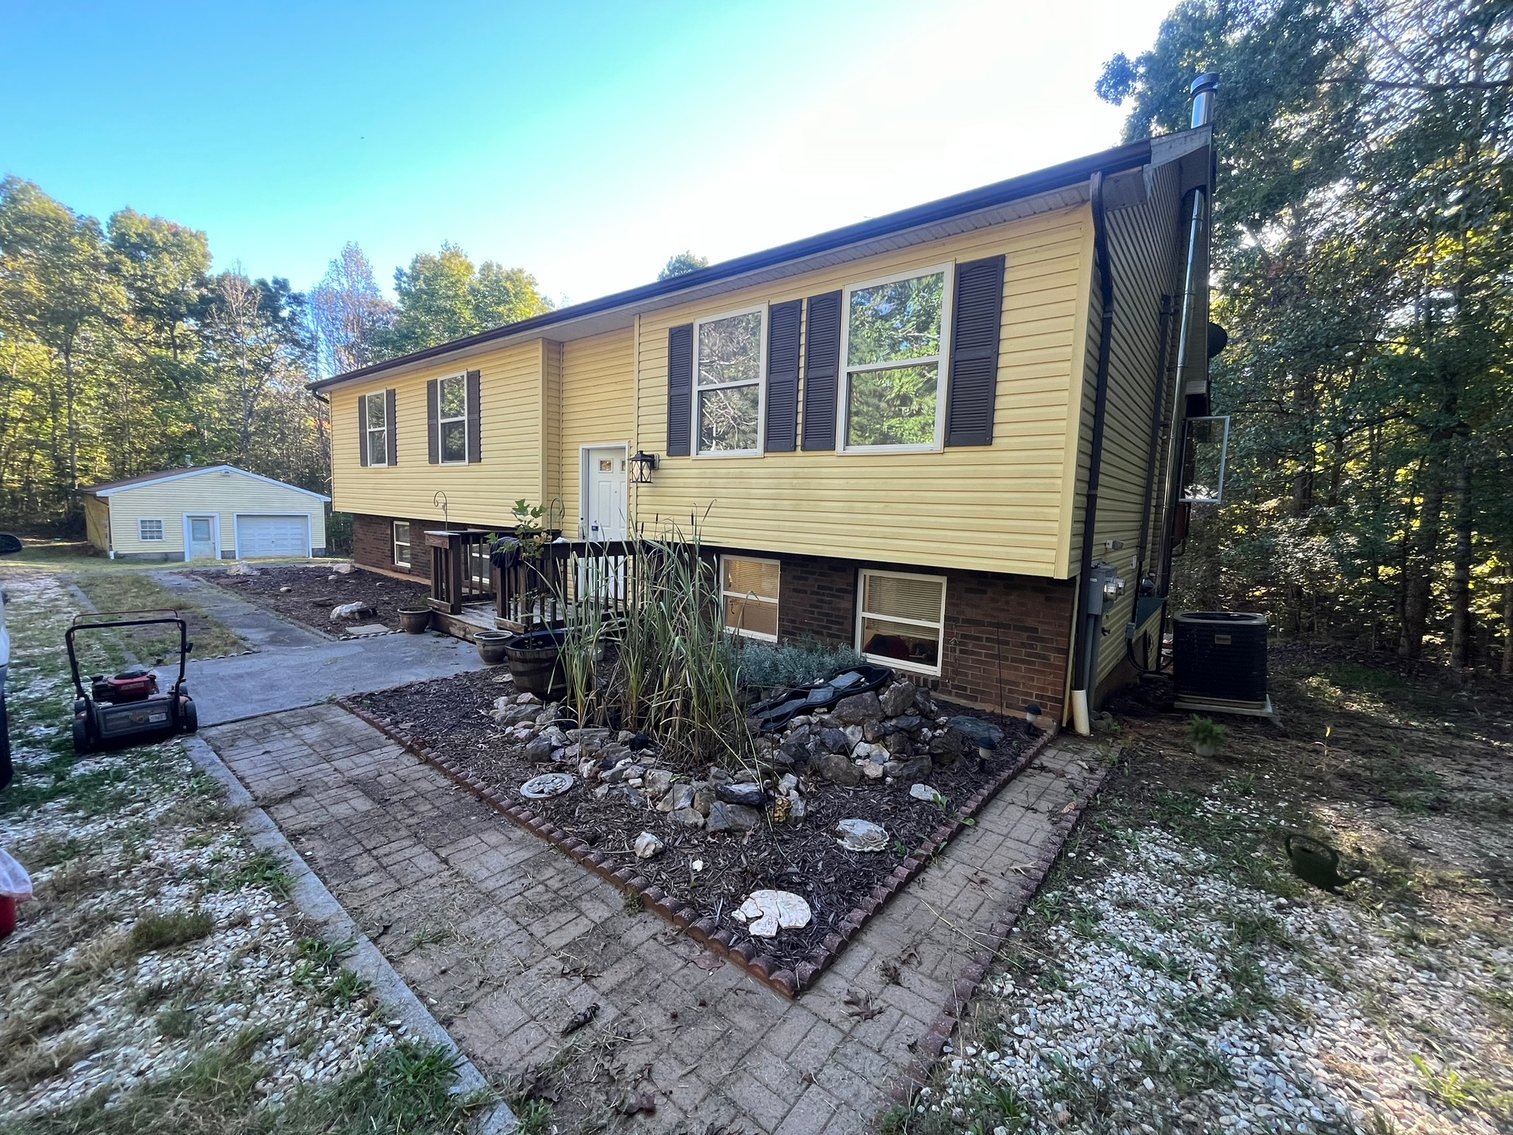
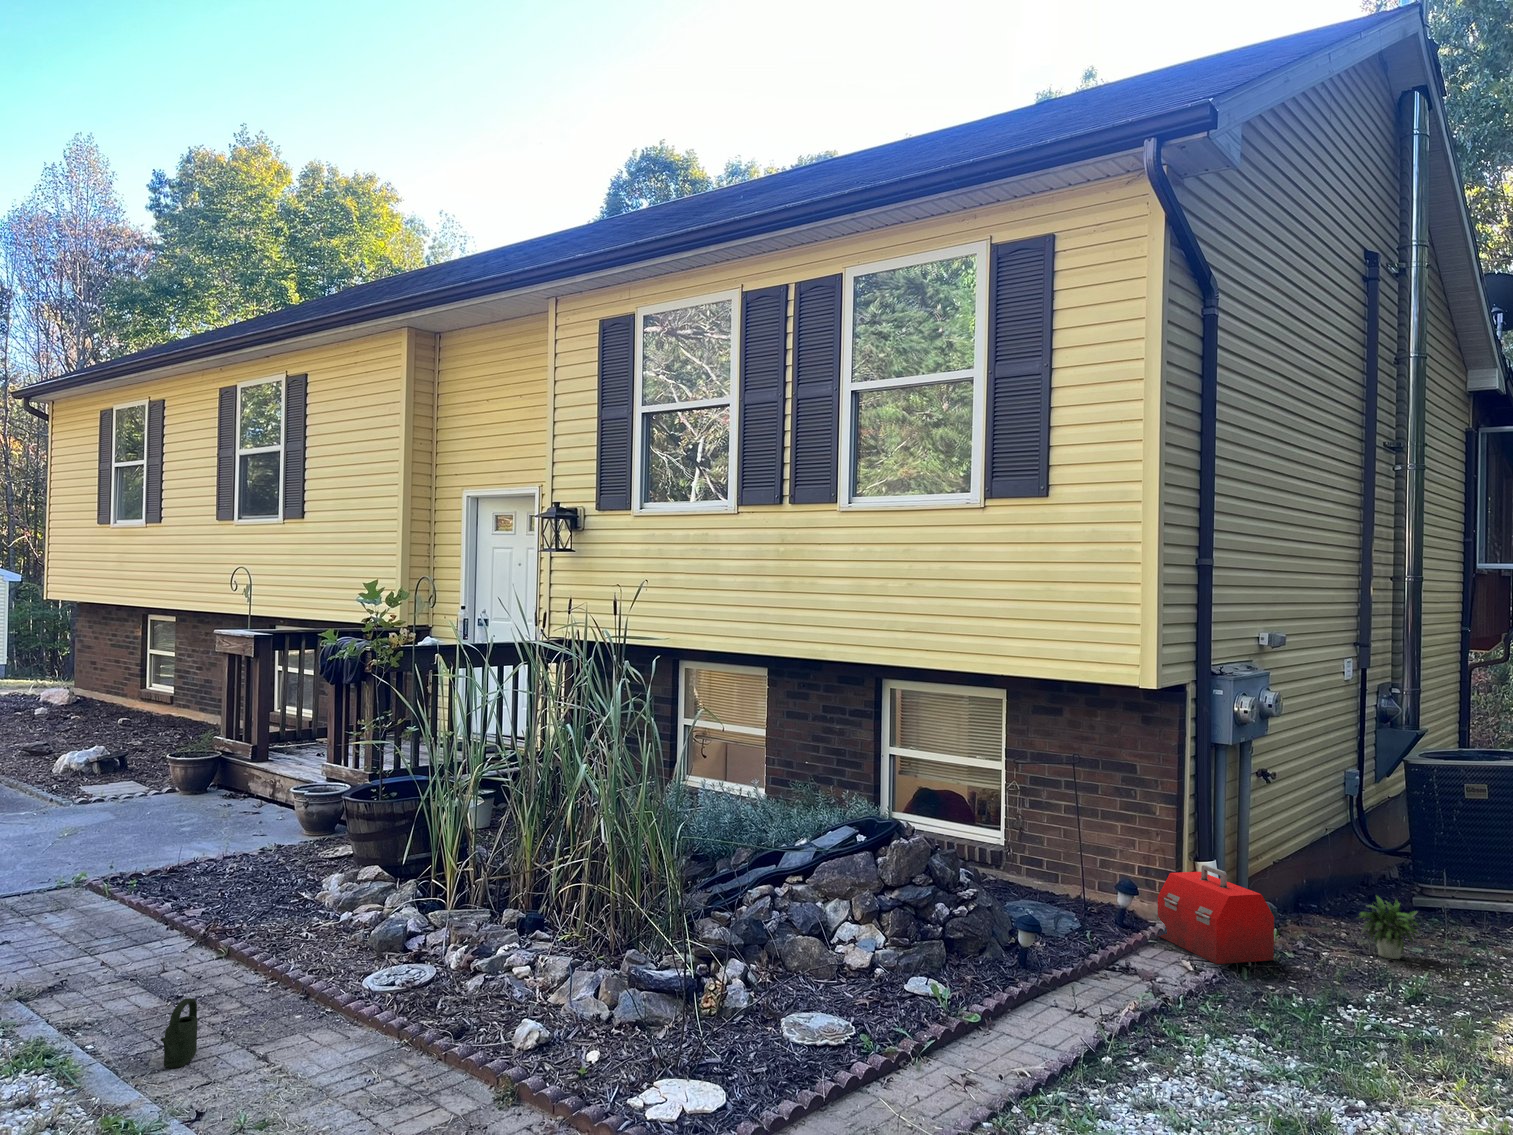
toolbox: none [1049,695,1136,763] -> present [1158,865,1274,964]
watering can: present [1284,833,1367,890] -> present [161,998,197,1068]

